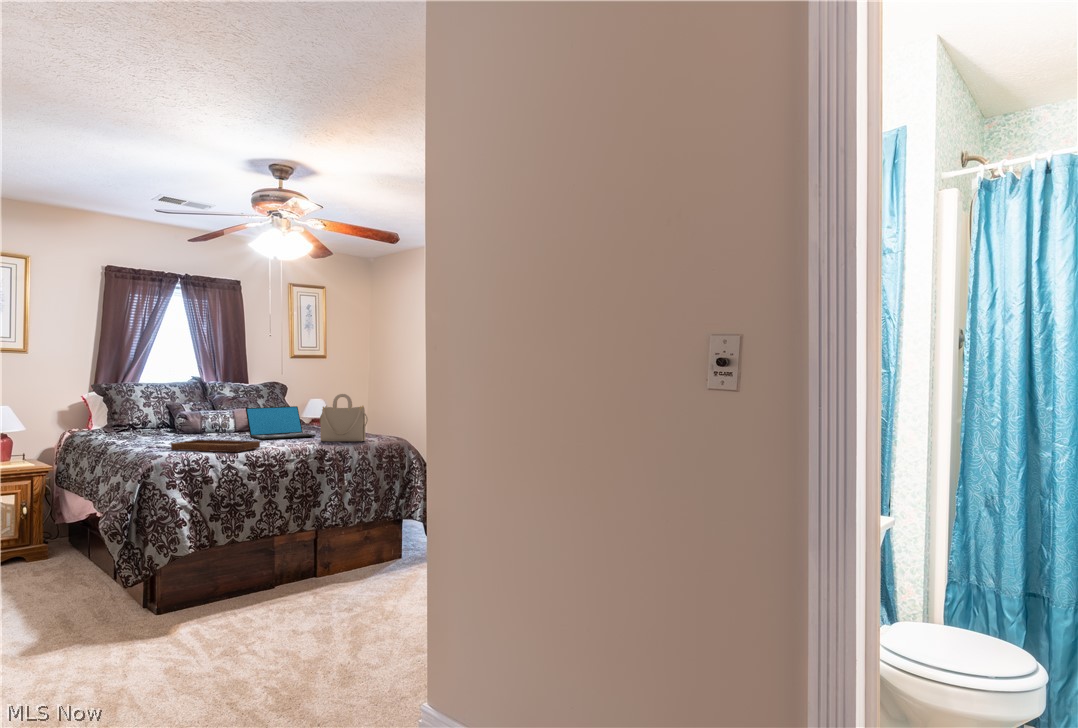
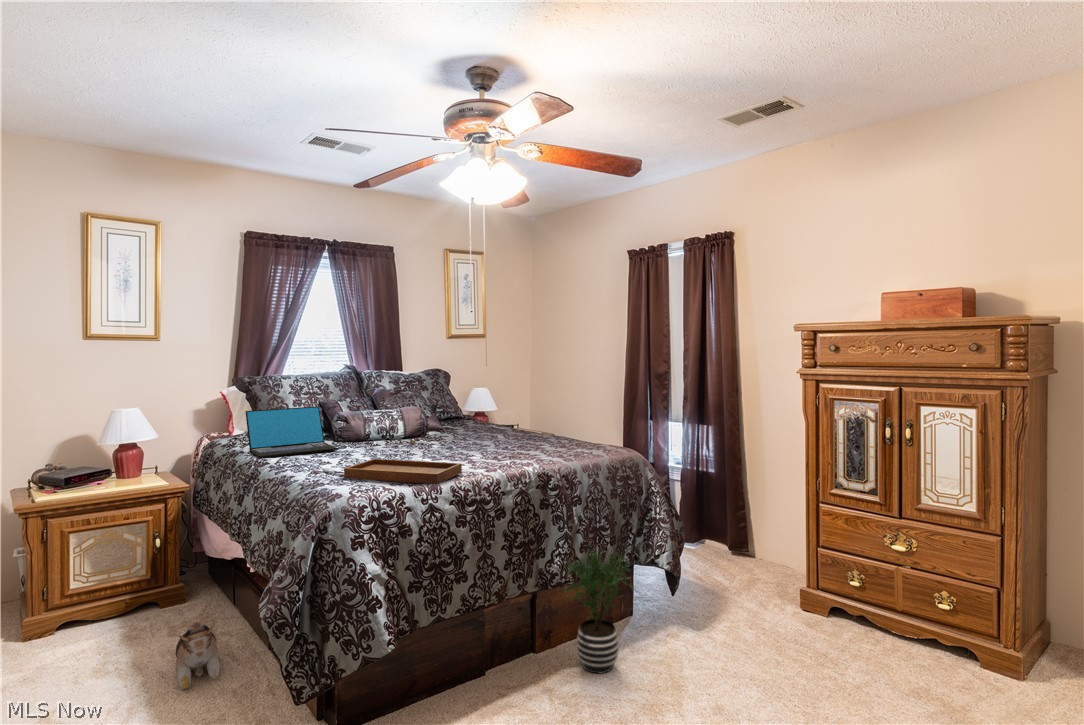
handbag: present [320,394,368,441] -> none [523,392,586,457]
laptop: present [246,406,316,440] -> present [246,406,338,458]
potted plant: none [326,501,379,585] -> present [564,551,634,673]
plush toy: none [38,551,72,600] -> present [176,622,220,689]

